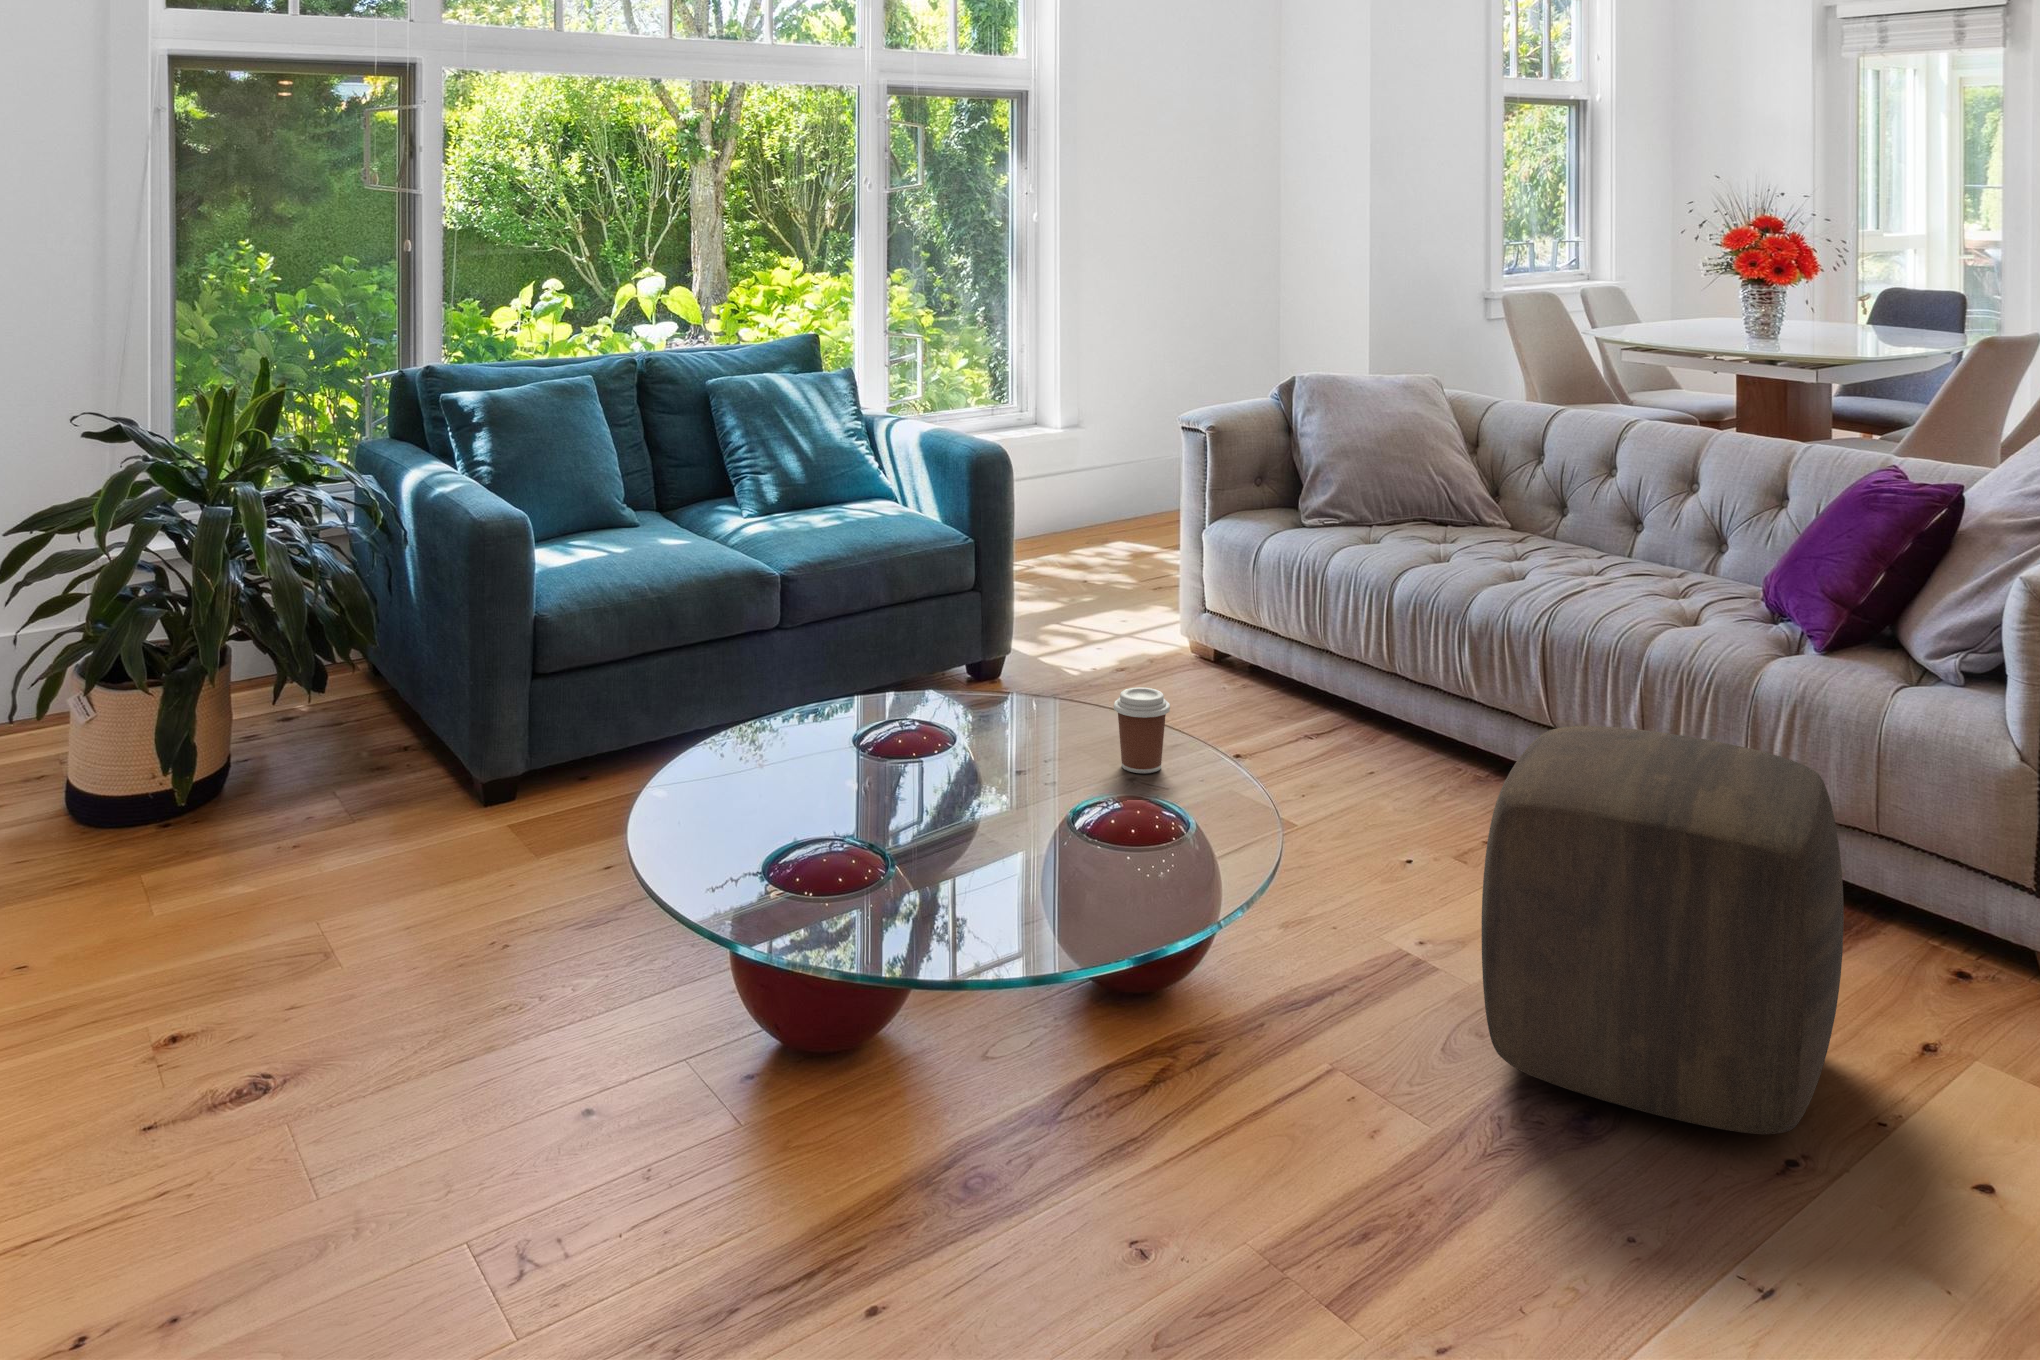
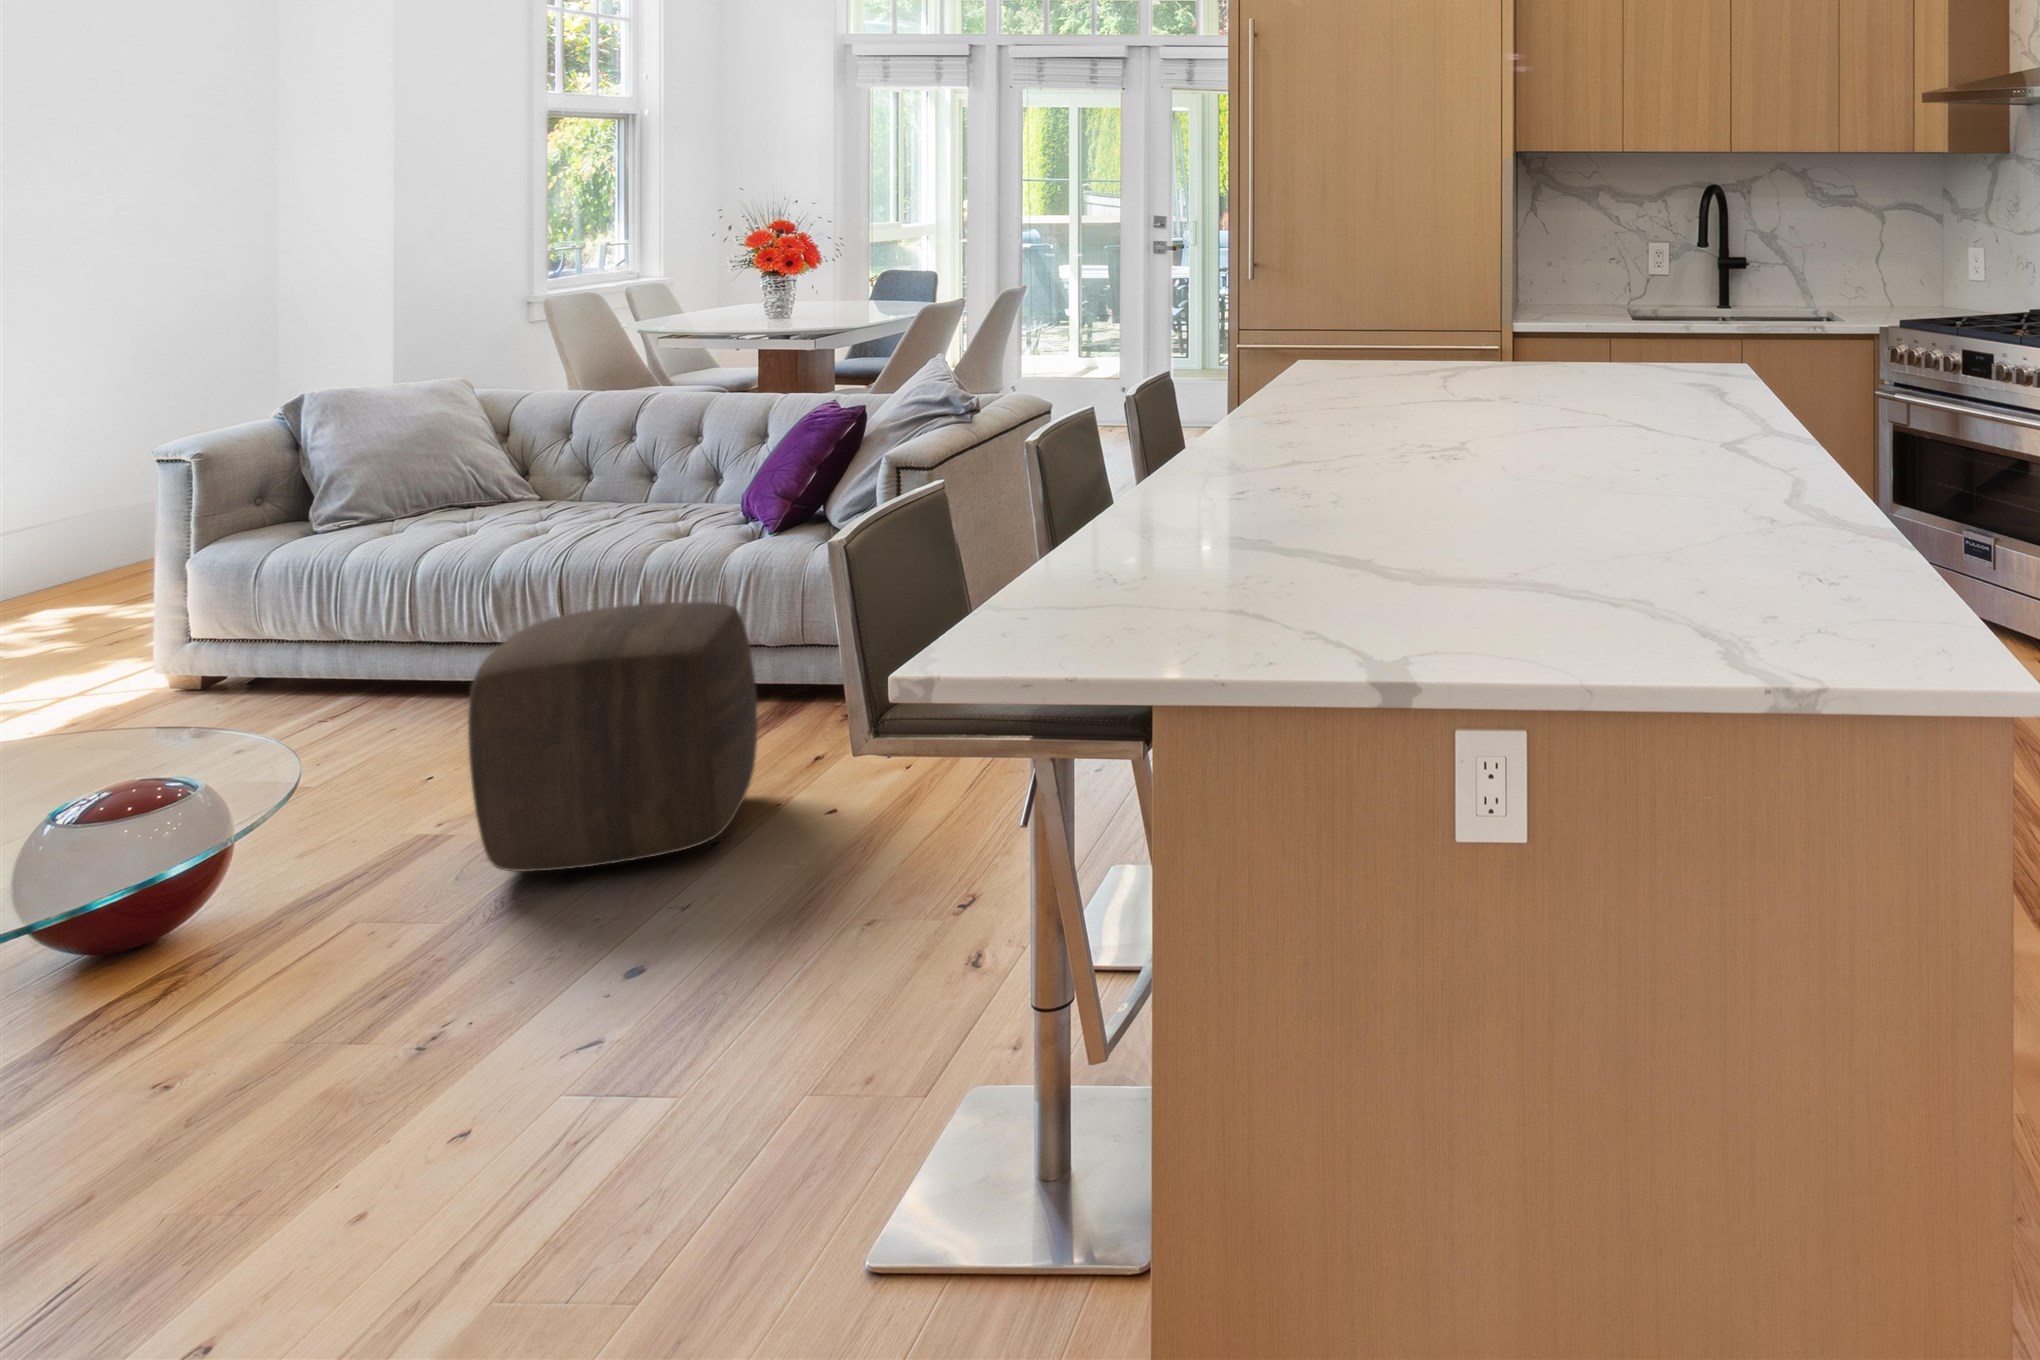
coffee cup: present [1114,687,1170,773] -> none [69,678,140,757]

